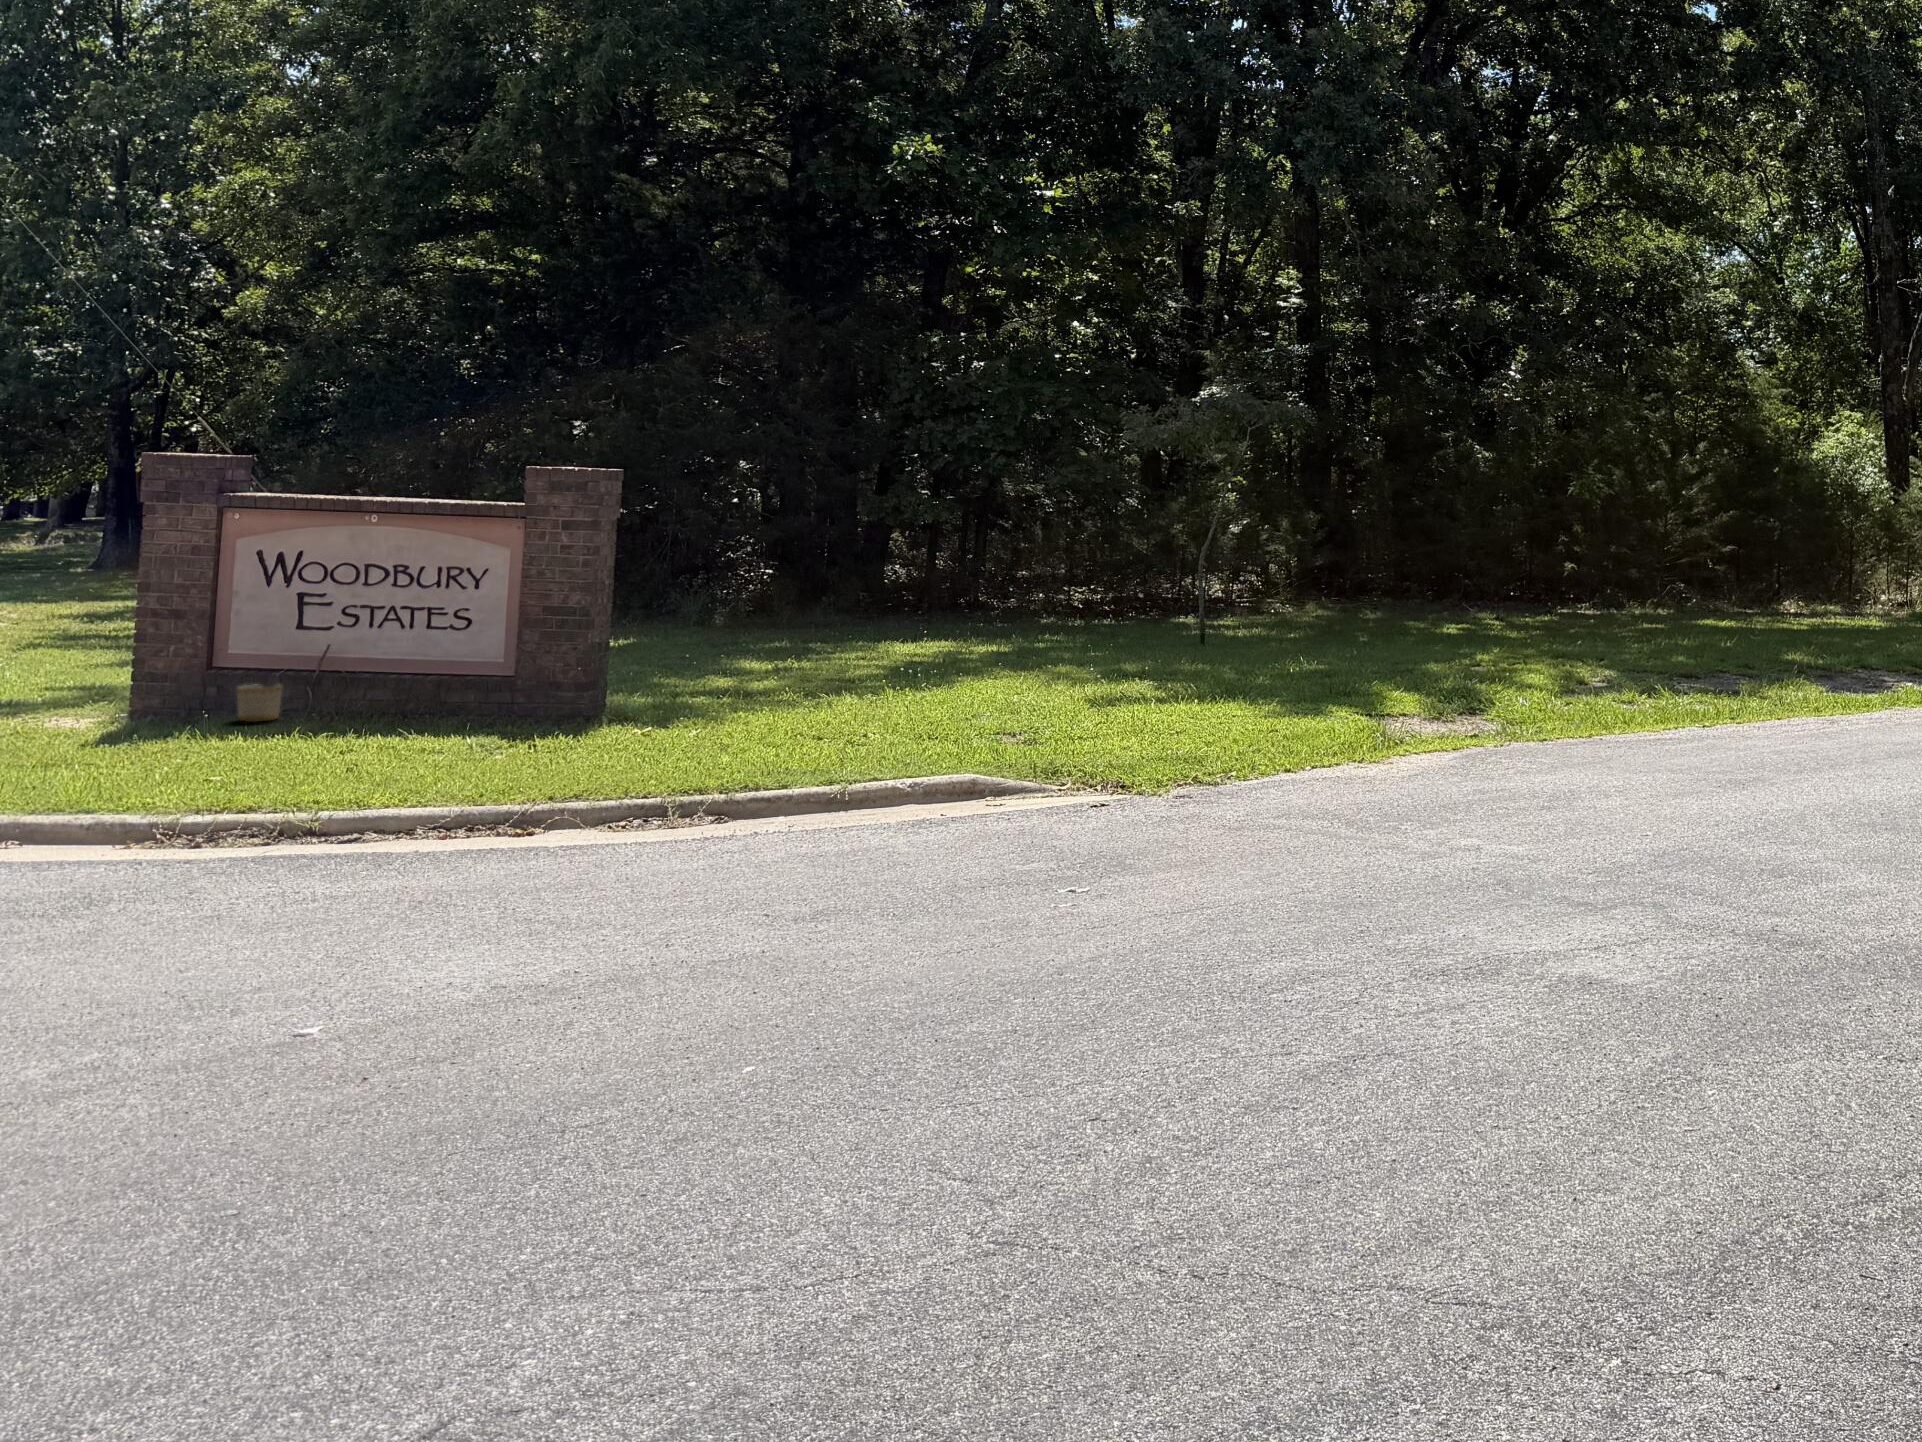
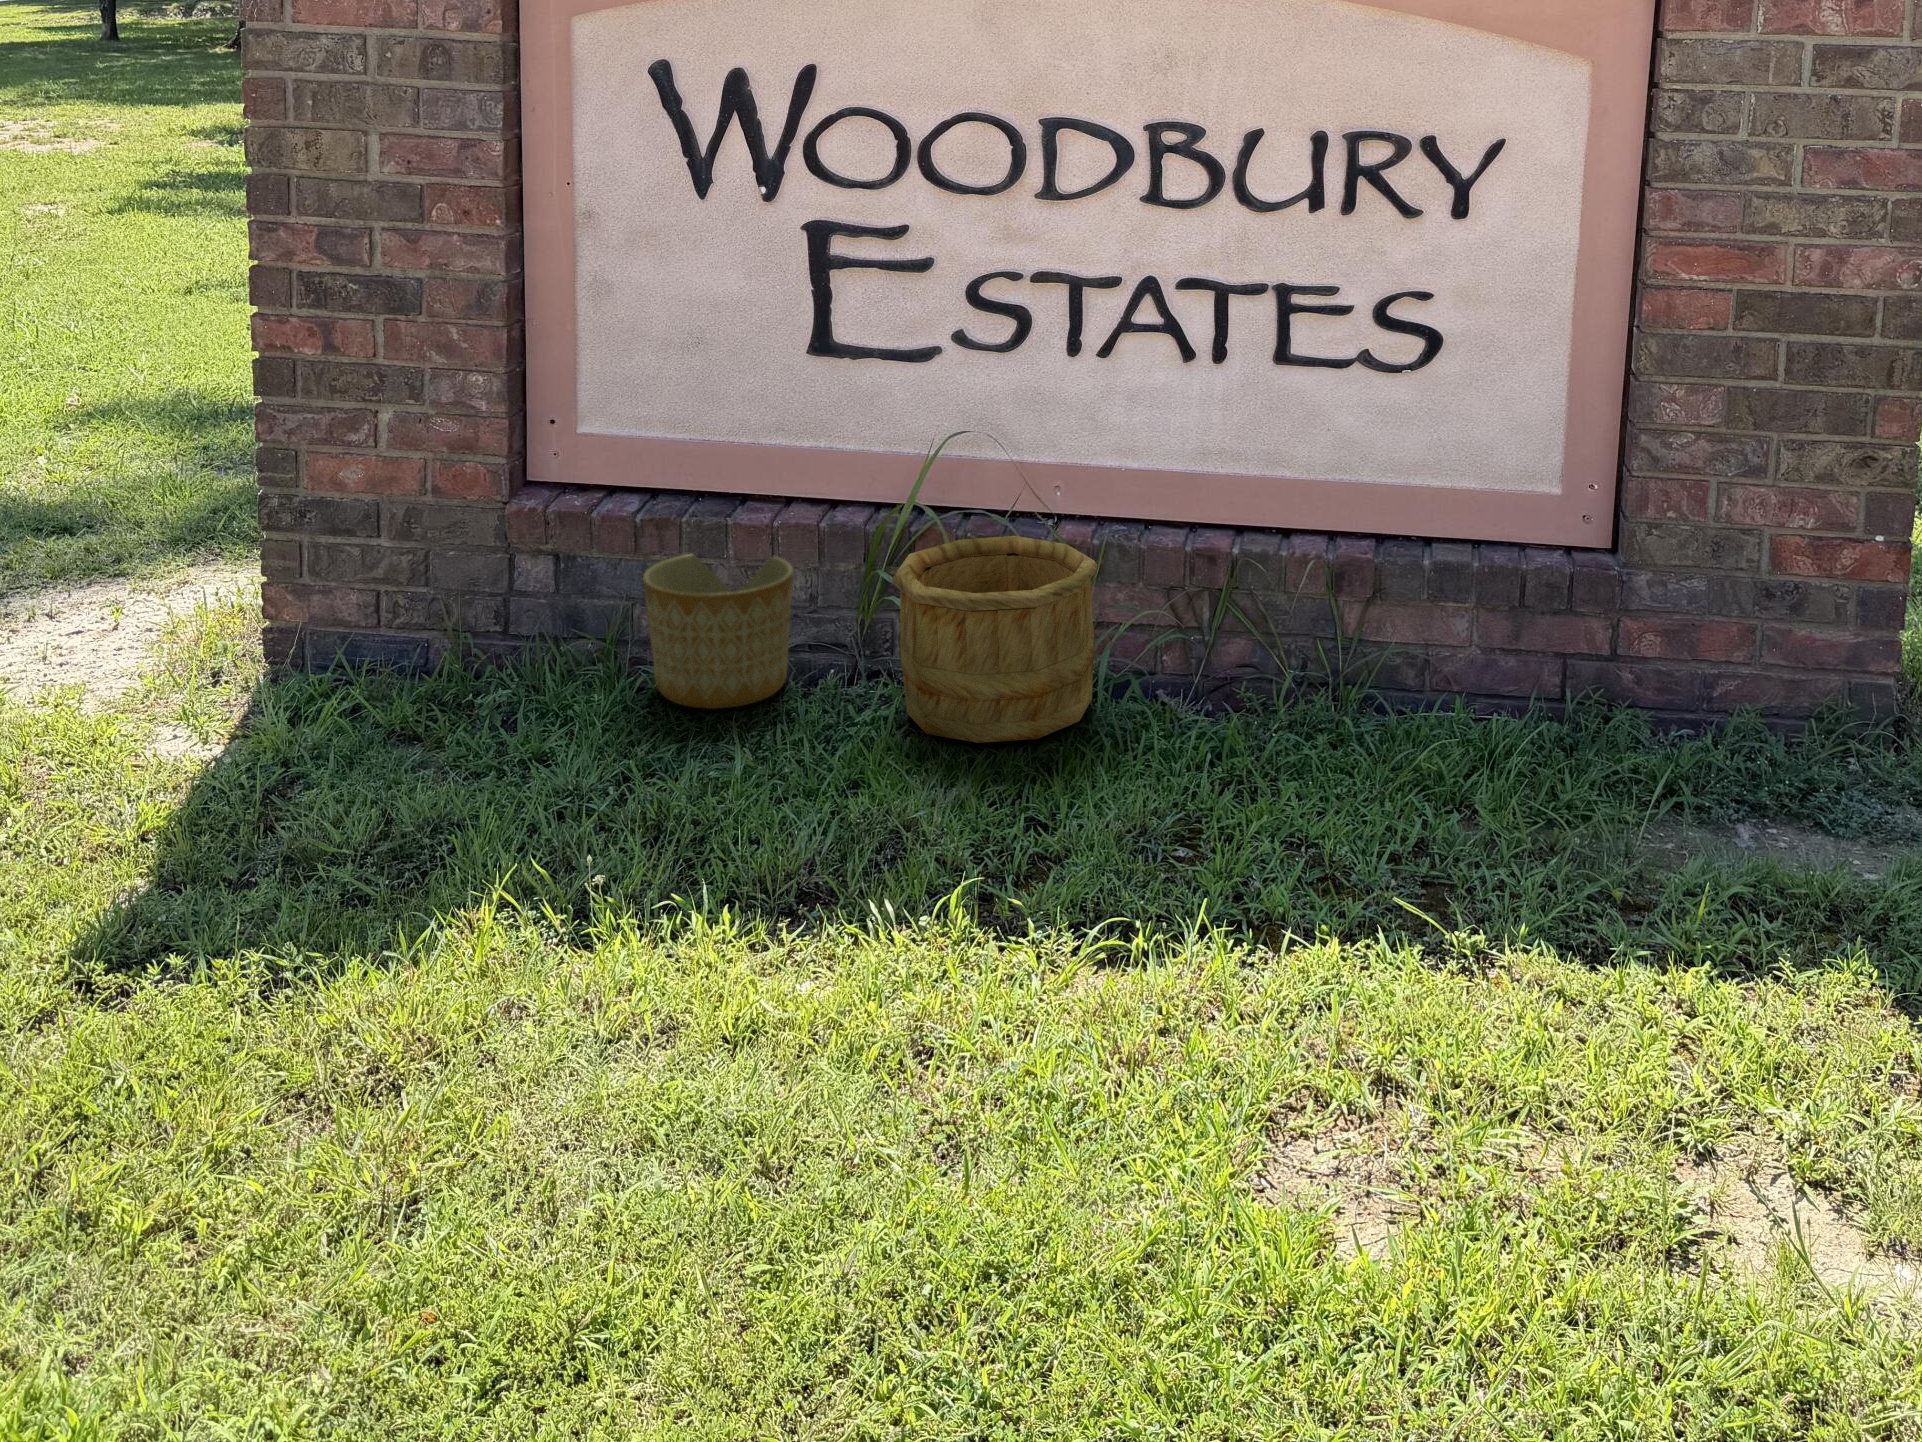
wooden bucket: none [305,677,365,723] -> present [892,536,1097,743]

